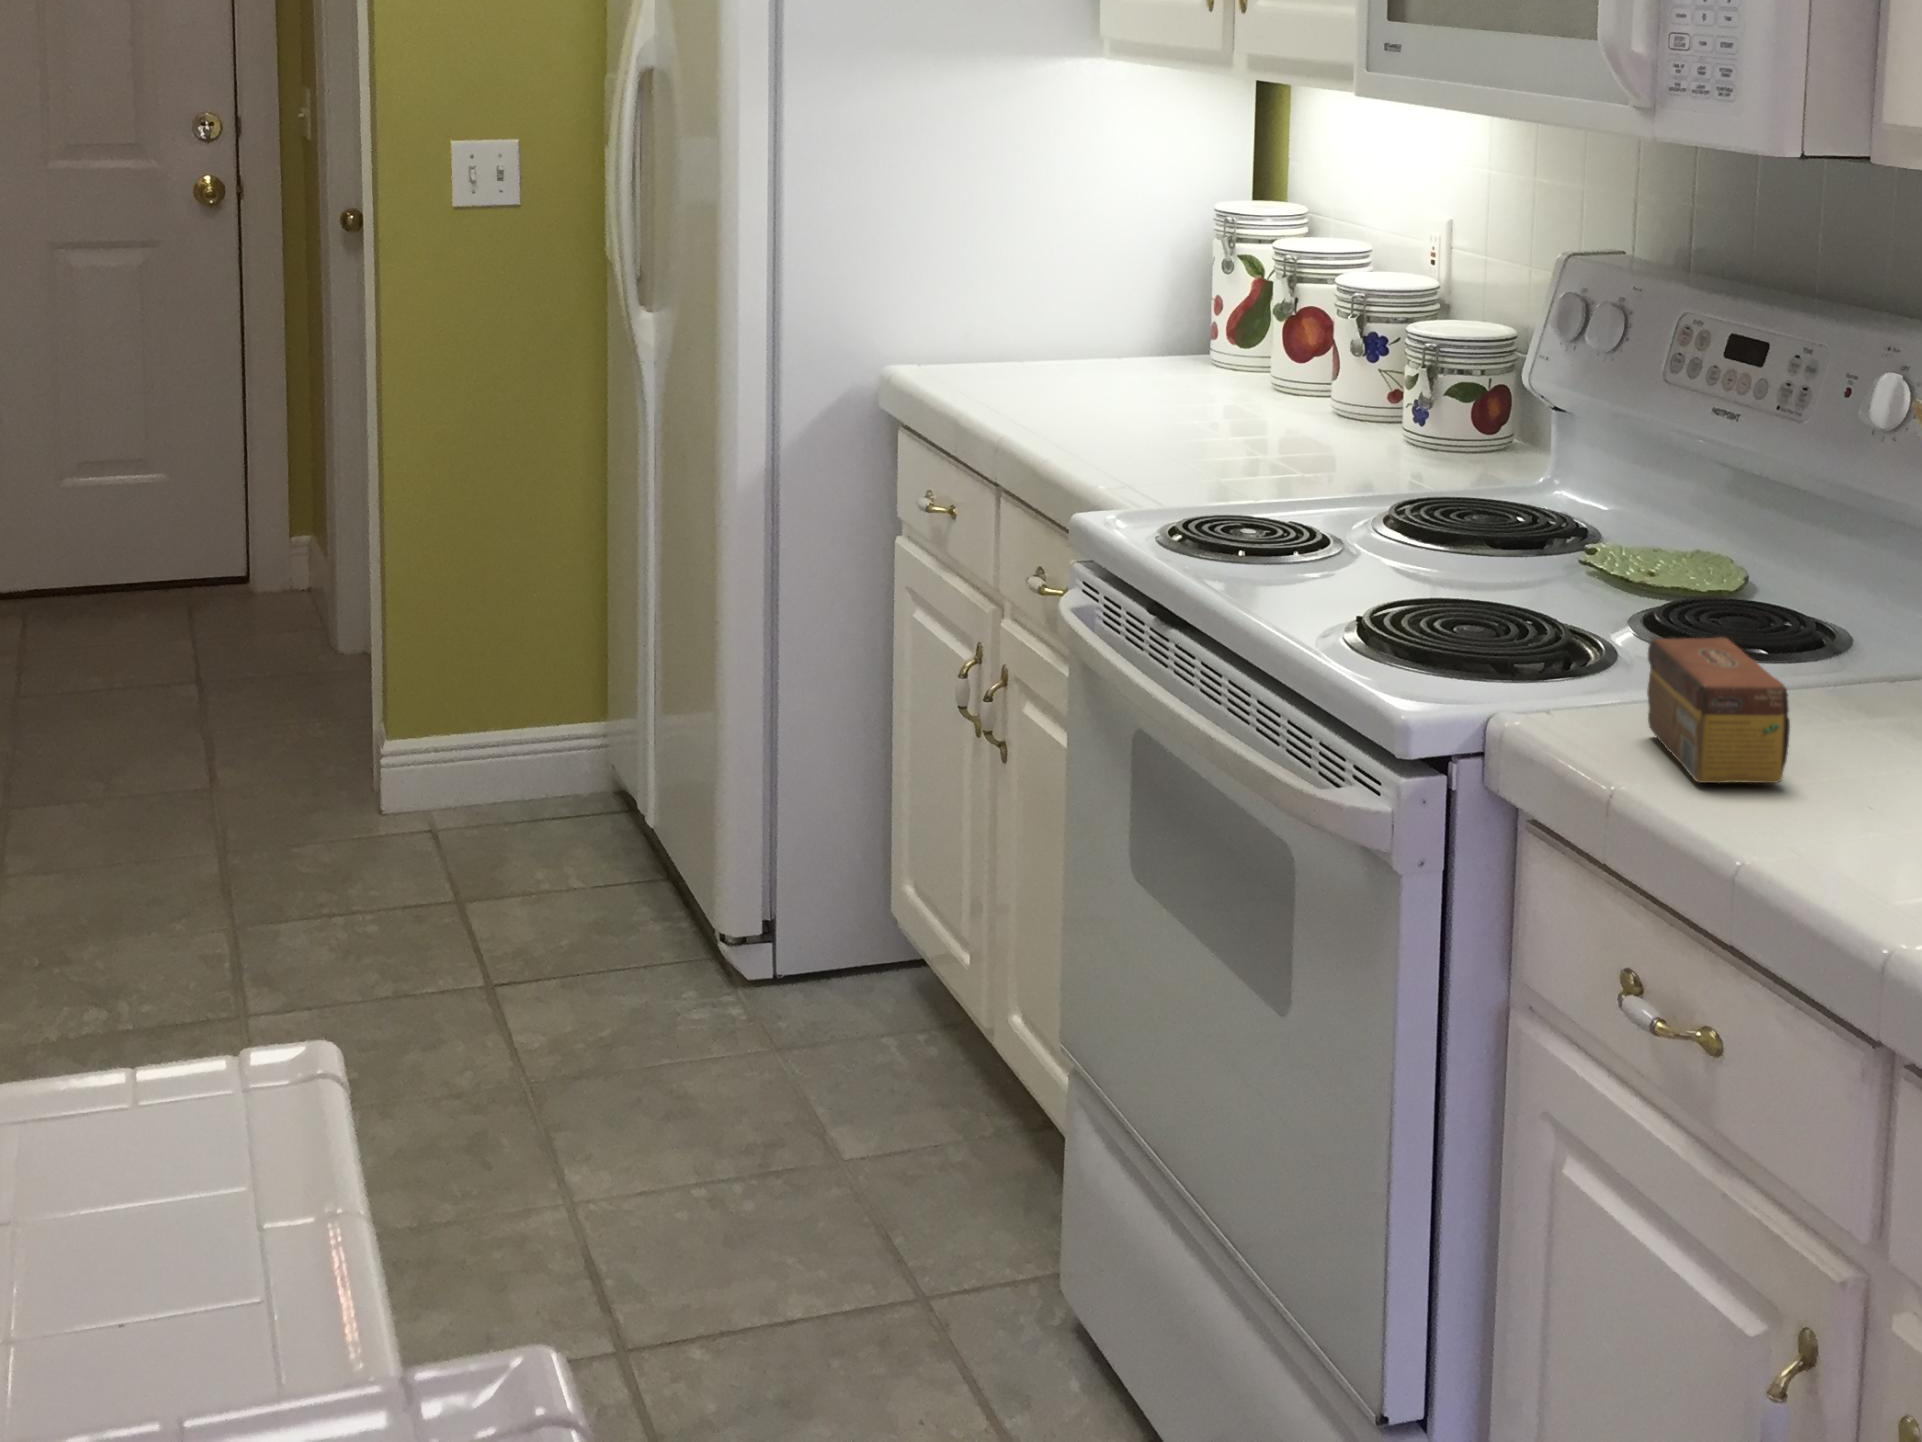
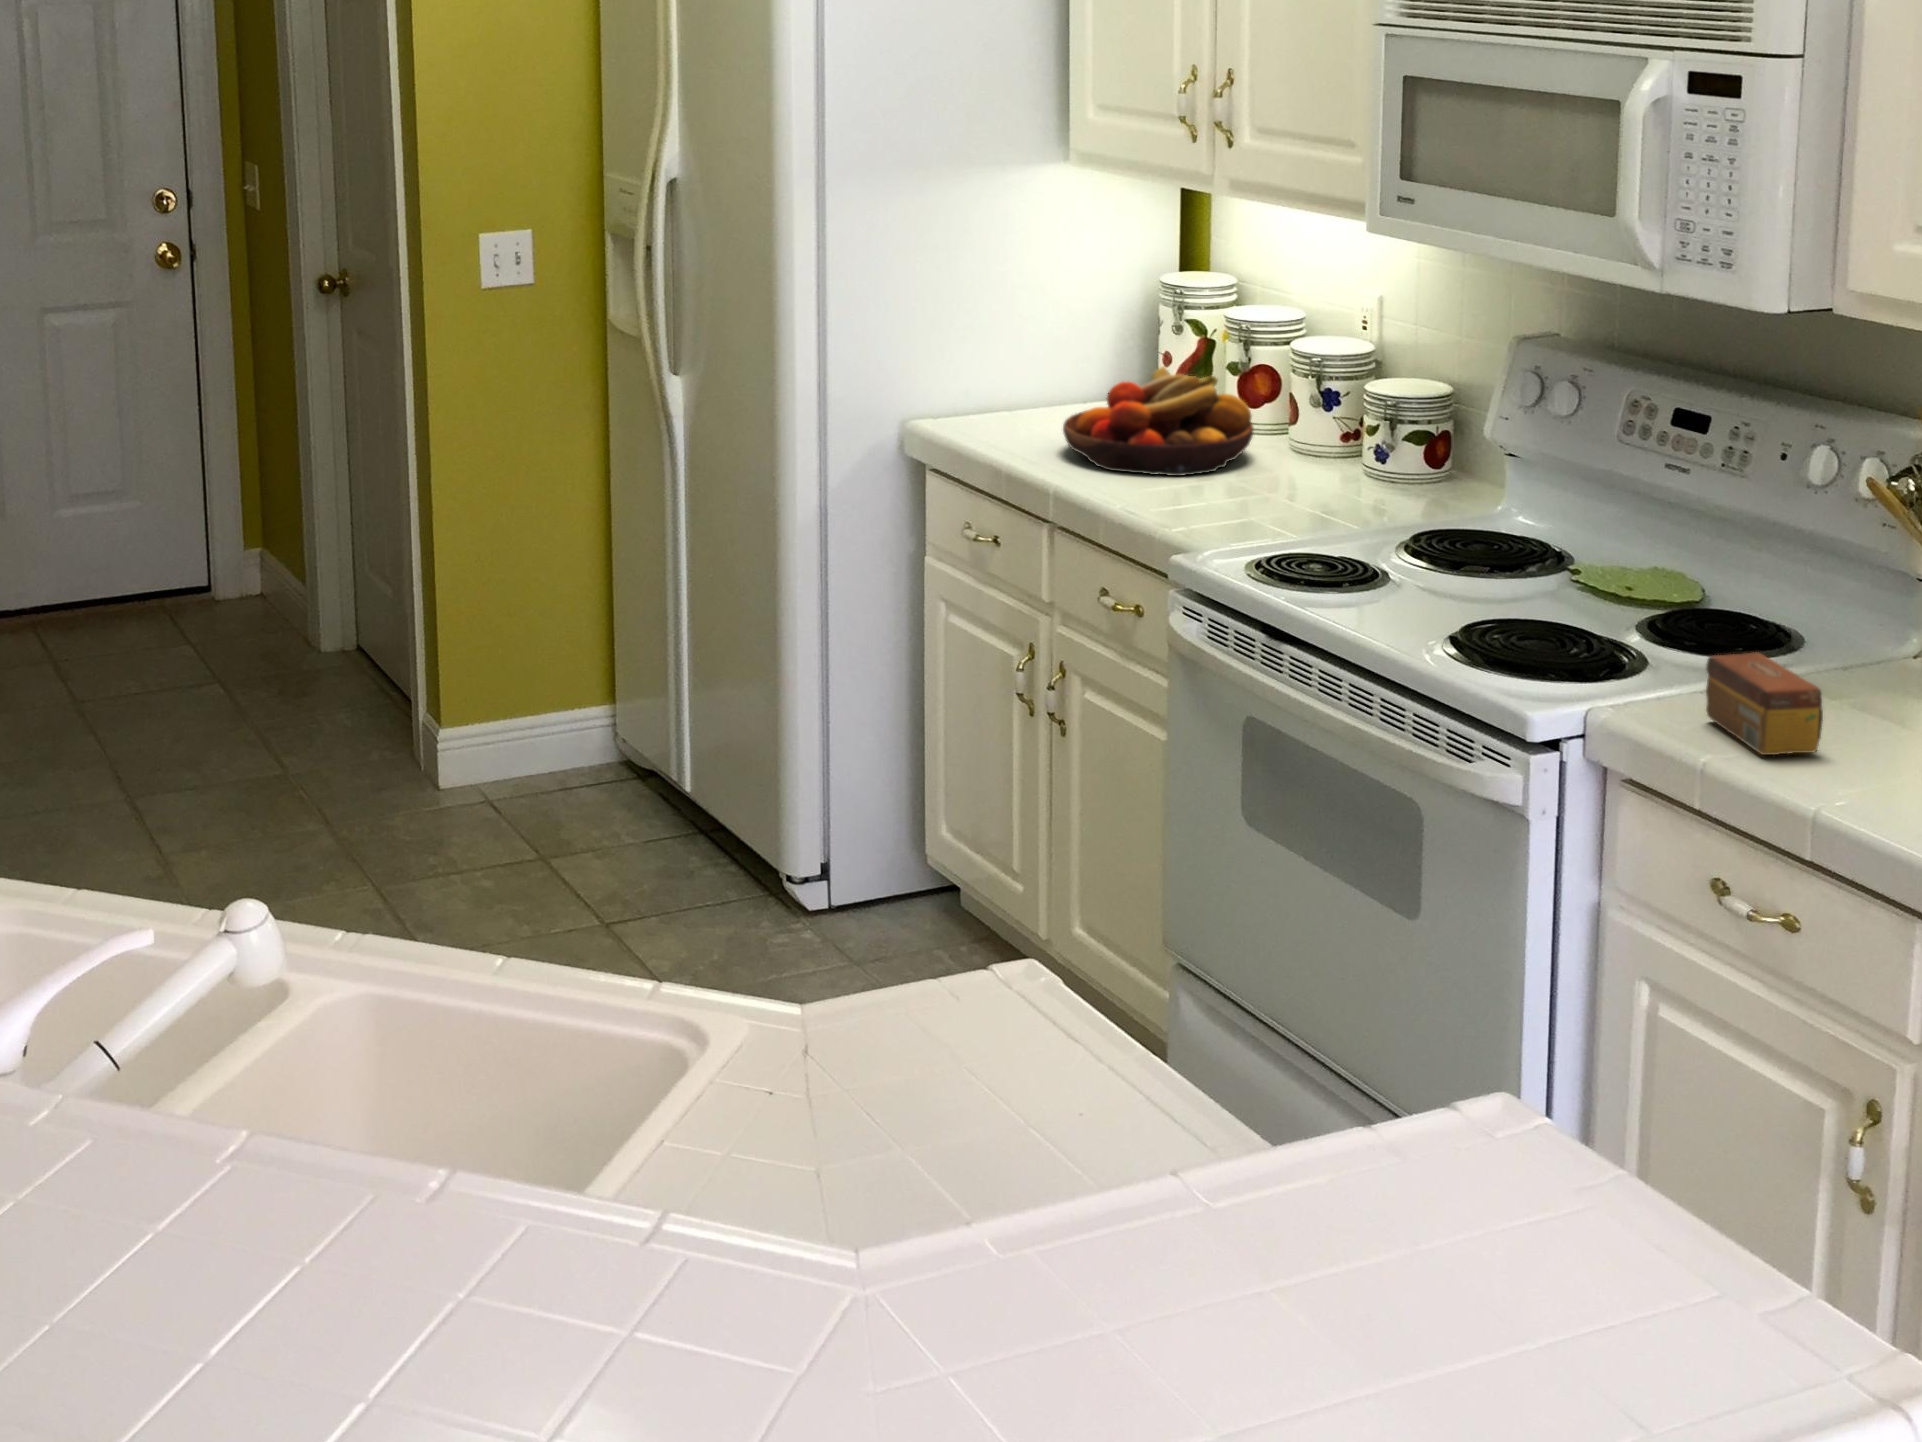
fruit bowl: none [1040,305,1277,432] -> present [1063,367,1253,476]

